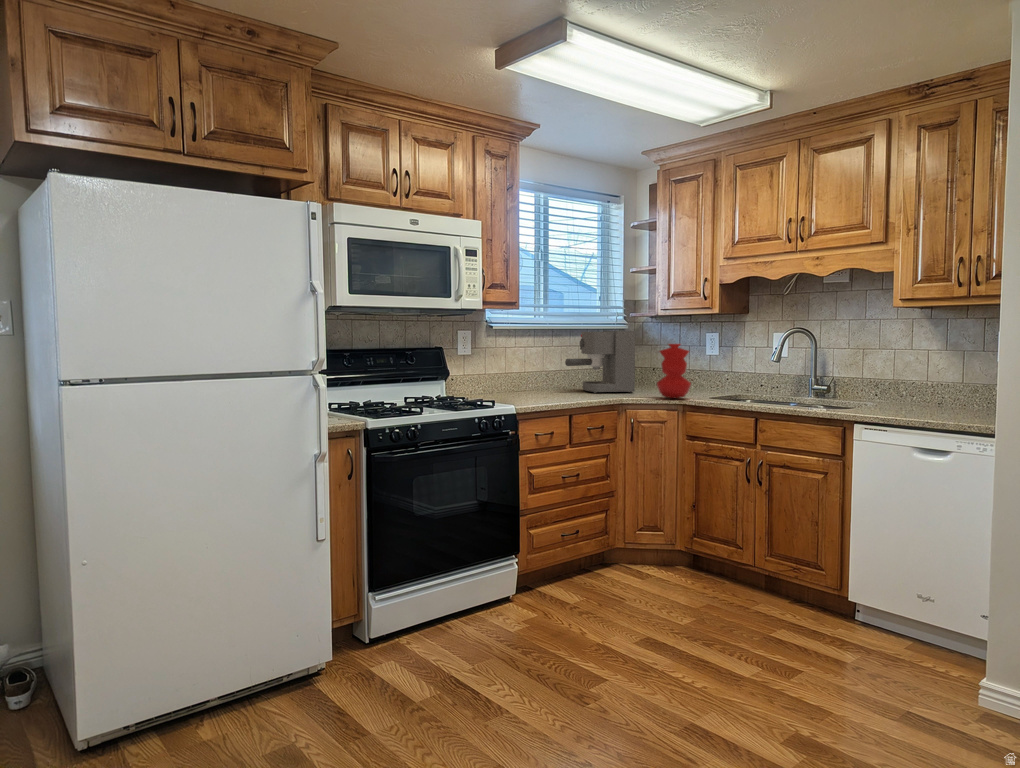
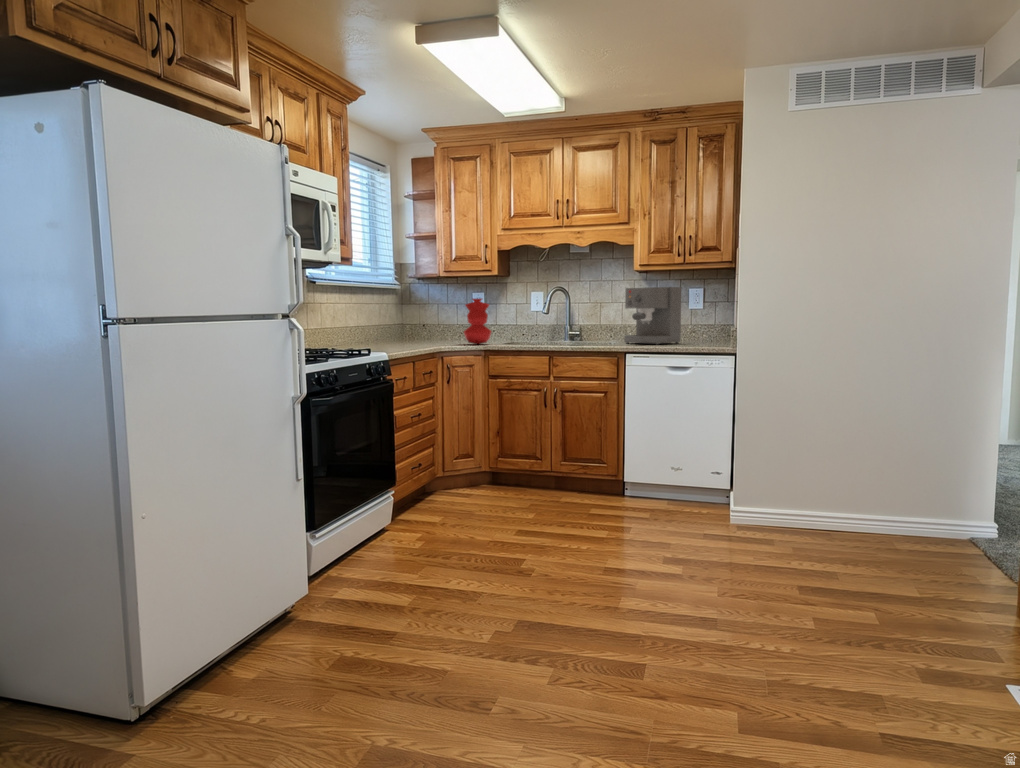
coffee maker: present [565,331,635,393] -> present [624,287,682,345]

